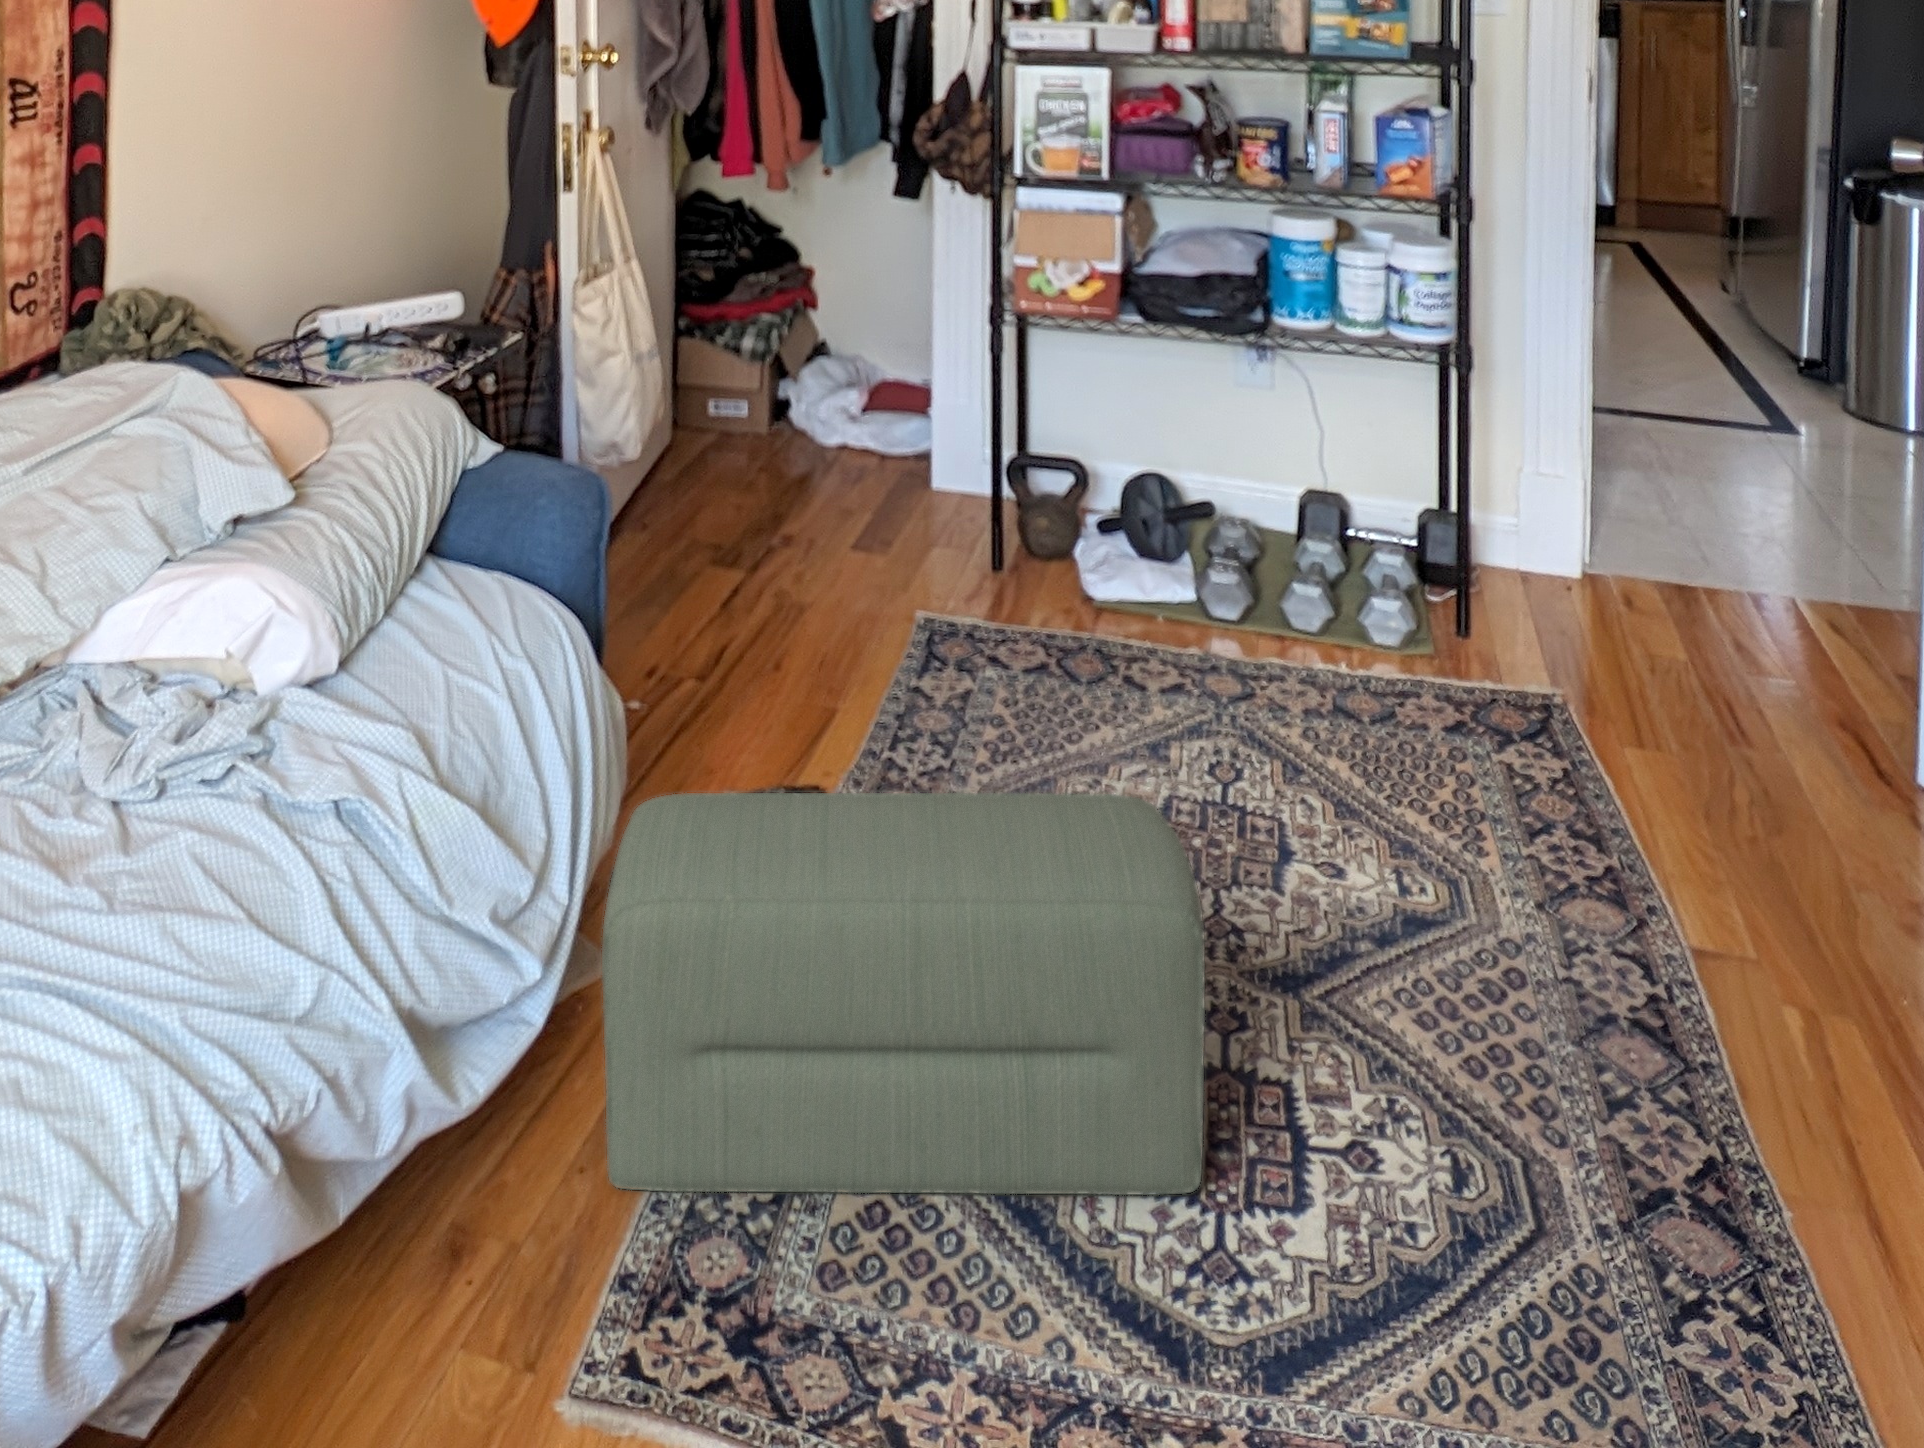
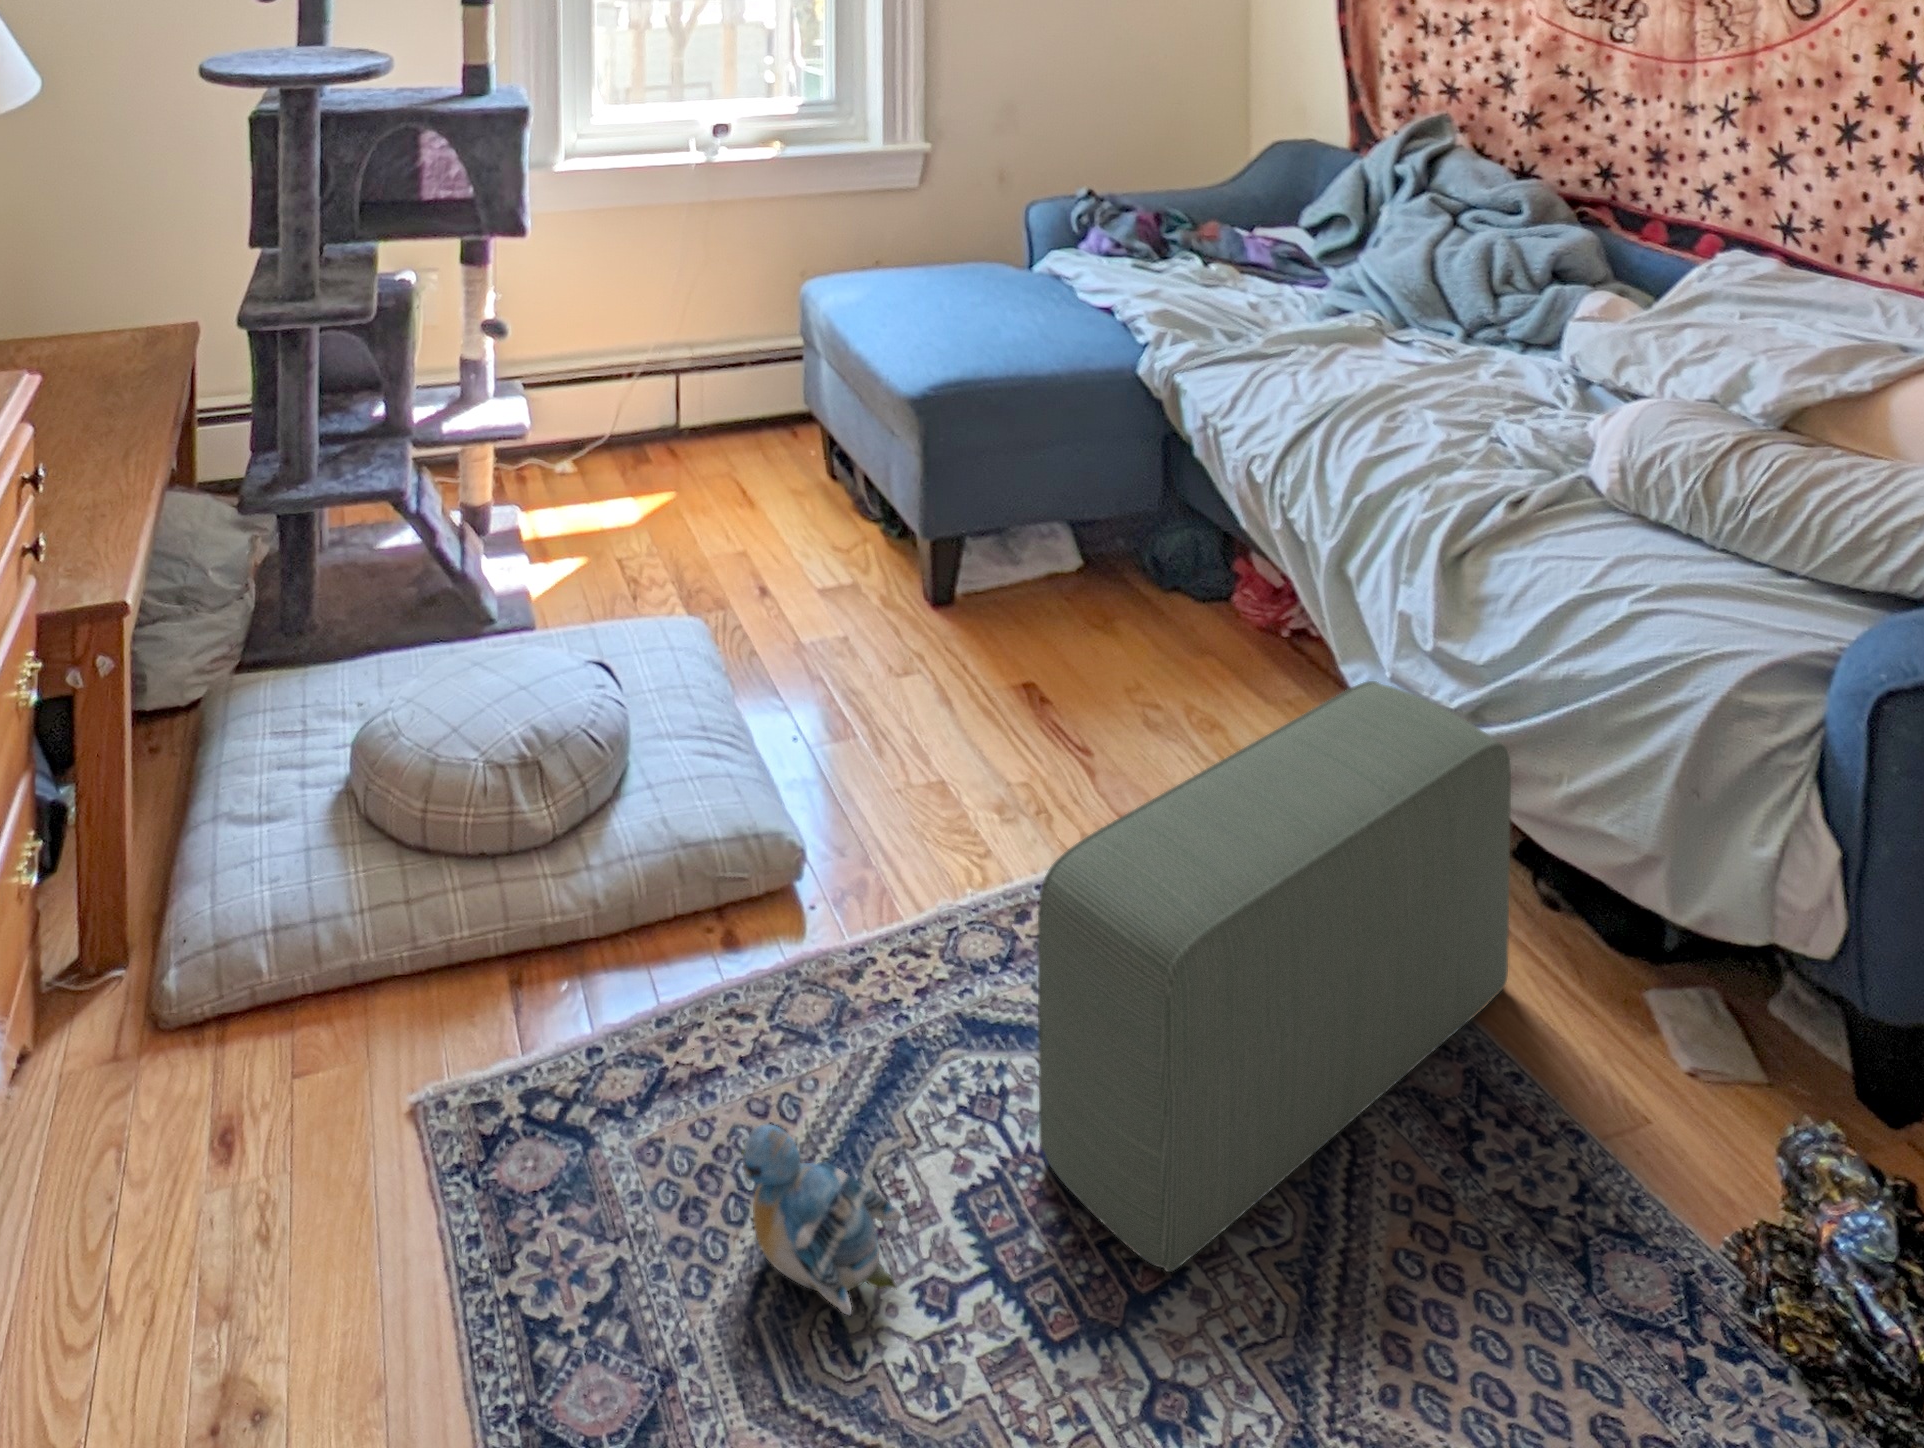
plush toy: none [1379,1135,1542,1280] -> present [742,1125,901,1315]

